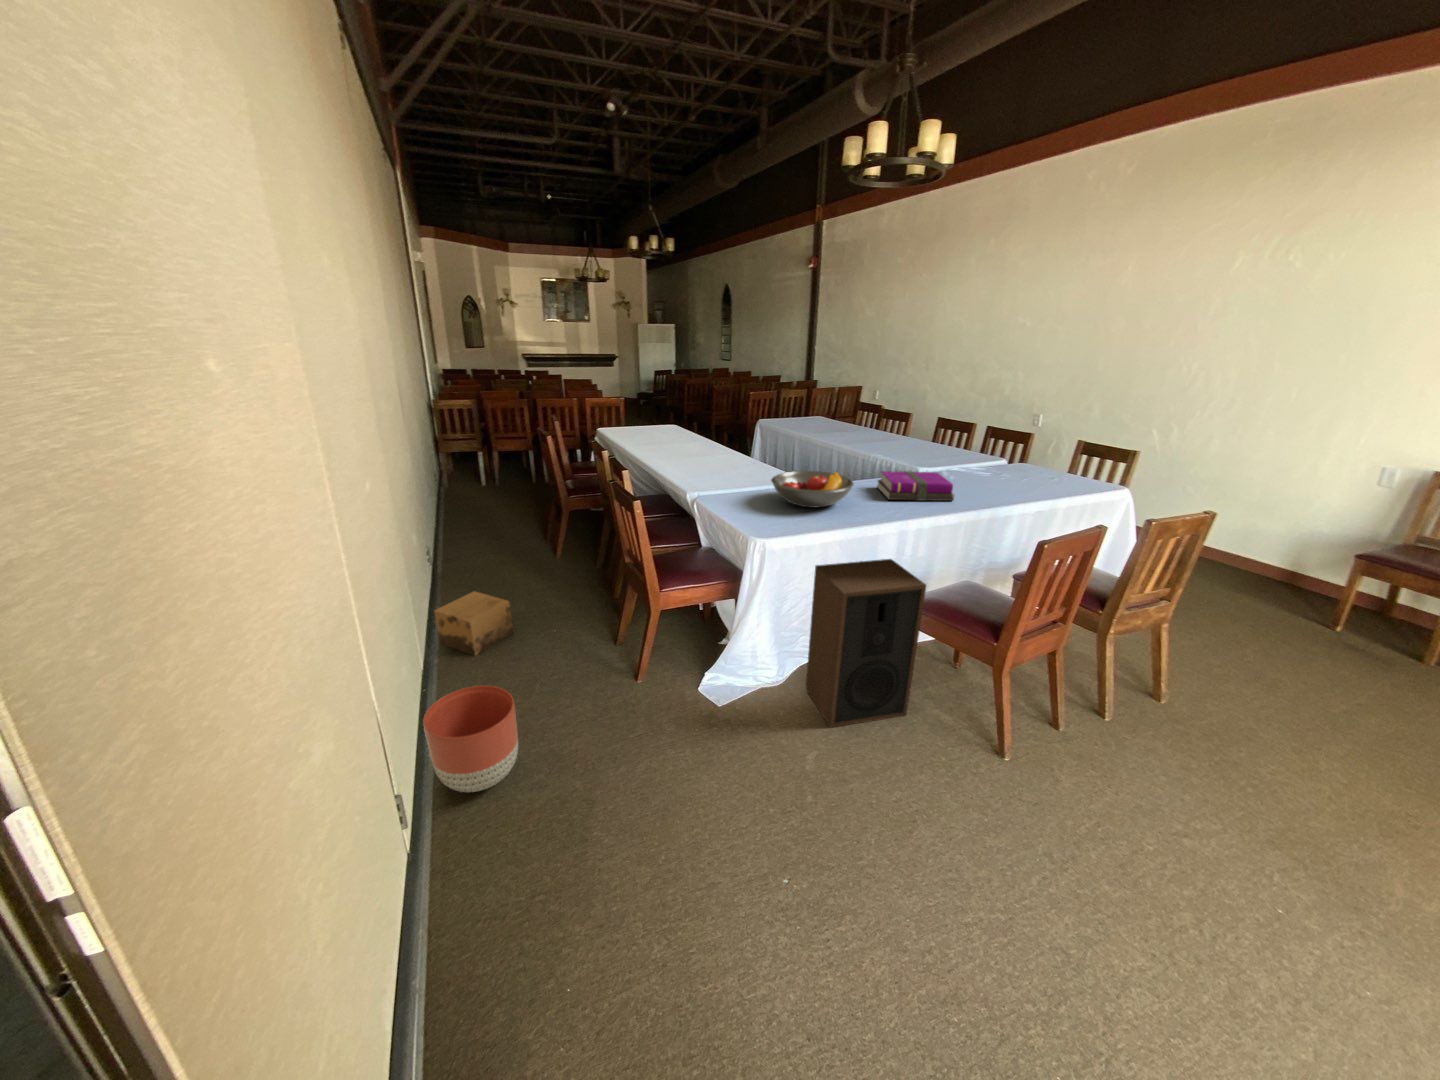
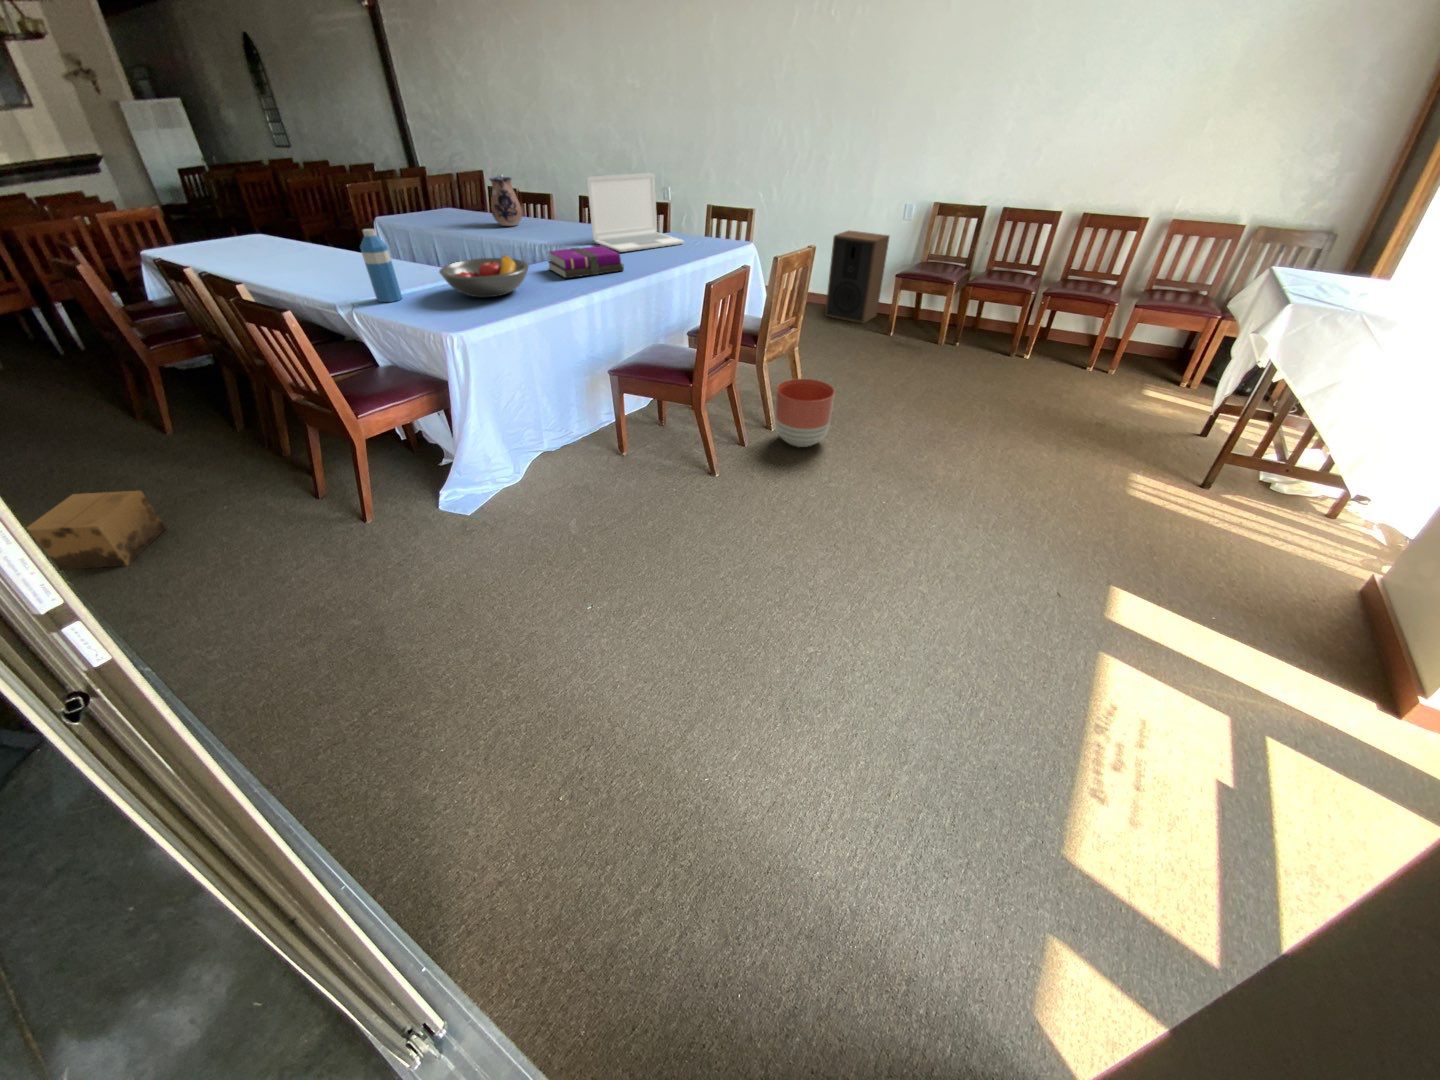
ceramic pitcher: none [849,399,876,439] -> present [489,177,522,226]
laptop: none [934,408,1036,480] -> present [587,173,684,252]
water bottle: none [716,438,738,497] -> present [360,229,402,302]
speaker: present [806,559,926,727] -> present [825,231,889,323]
planter: present [423,686,518,792] -> present [775,379,835,447]

